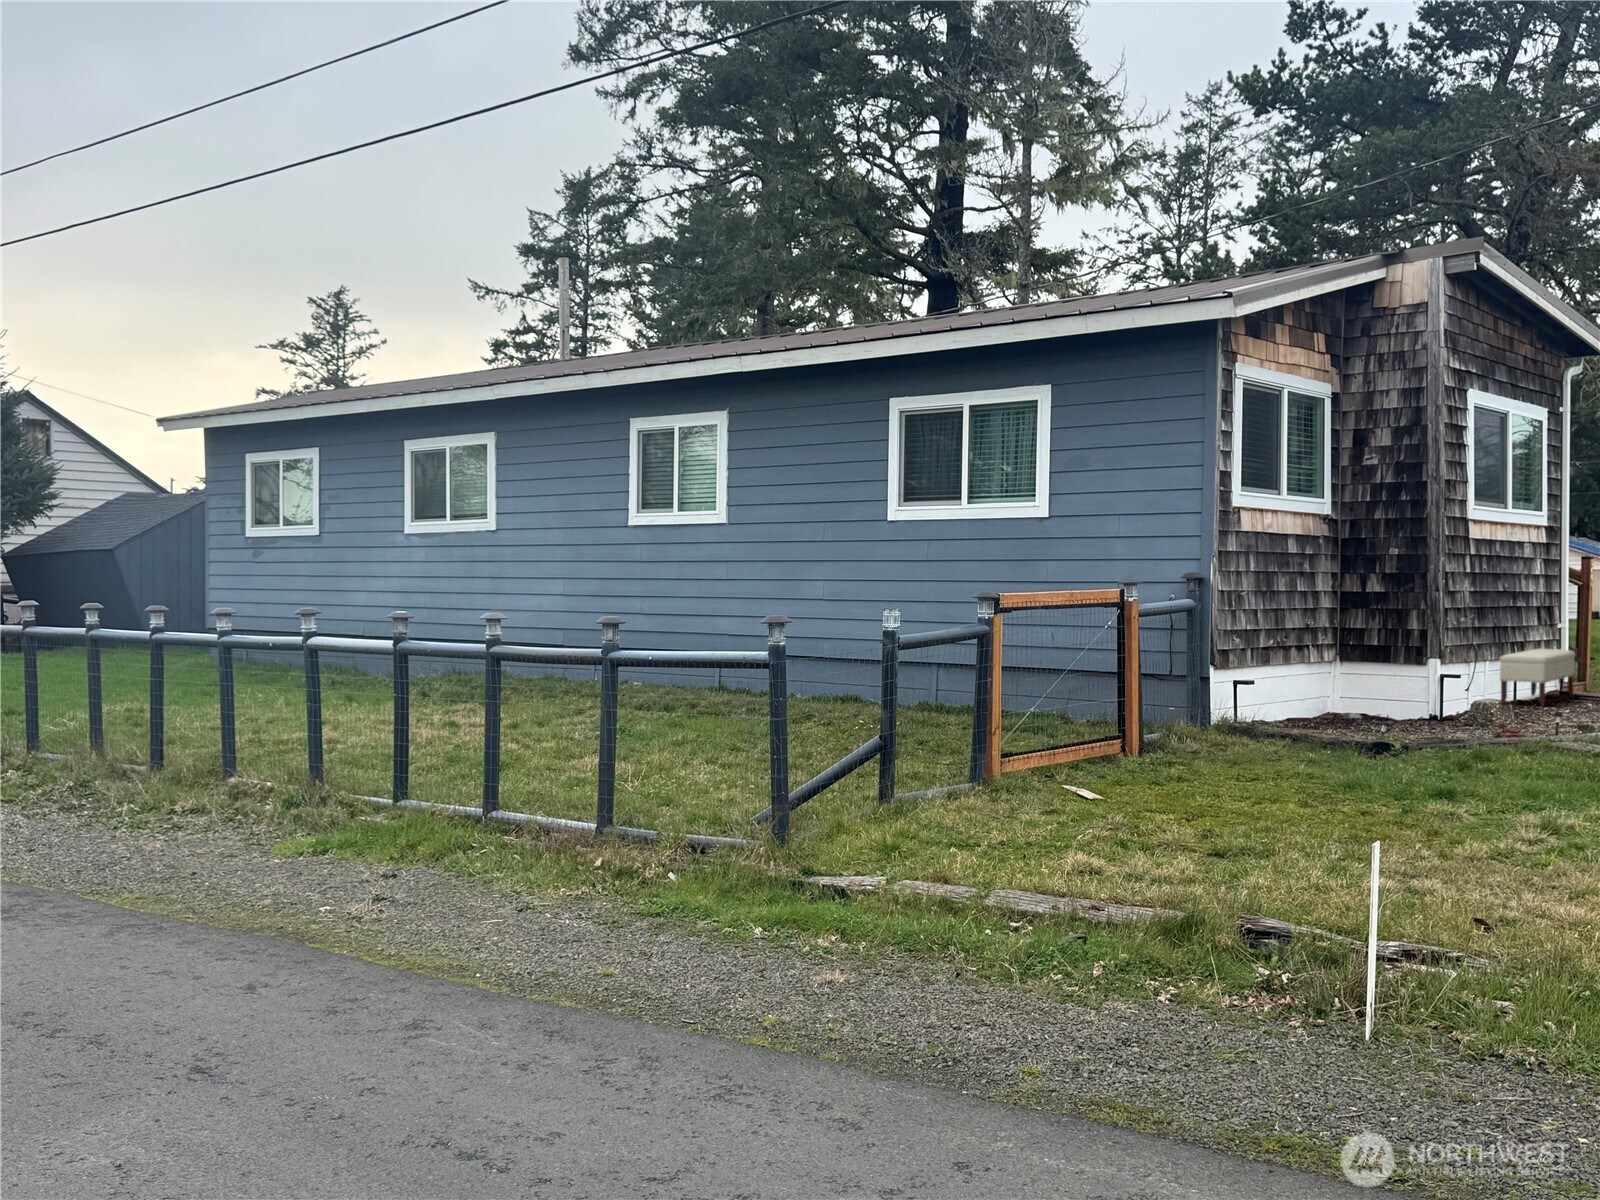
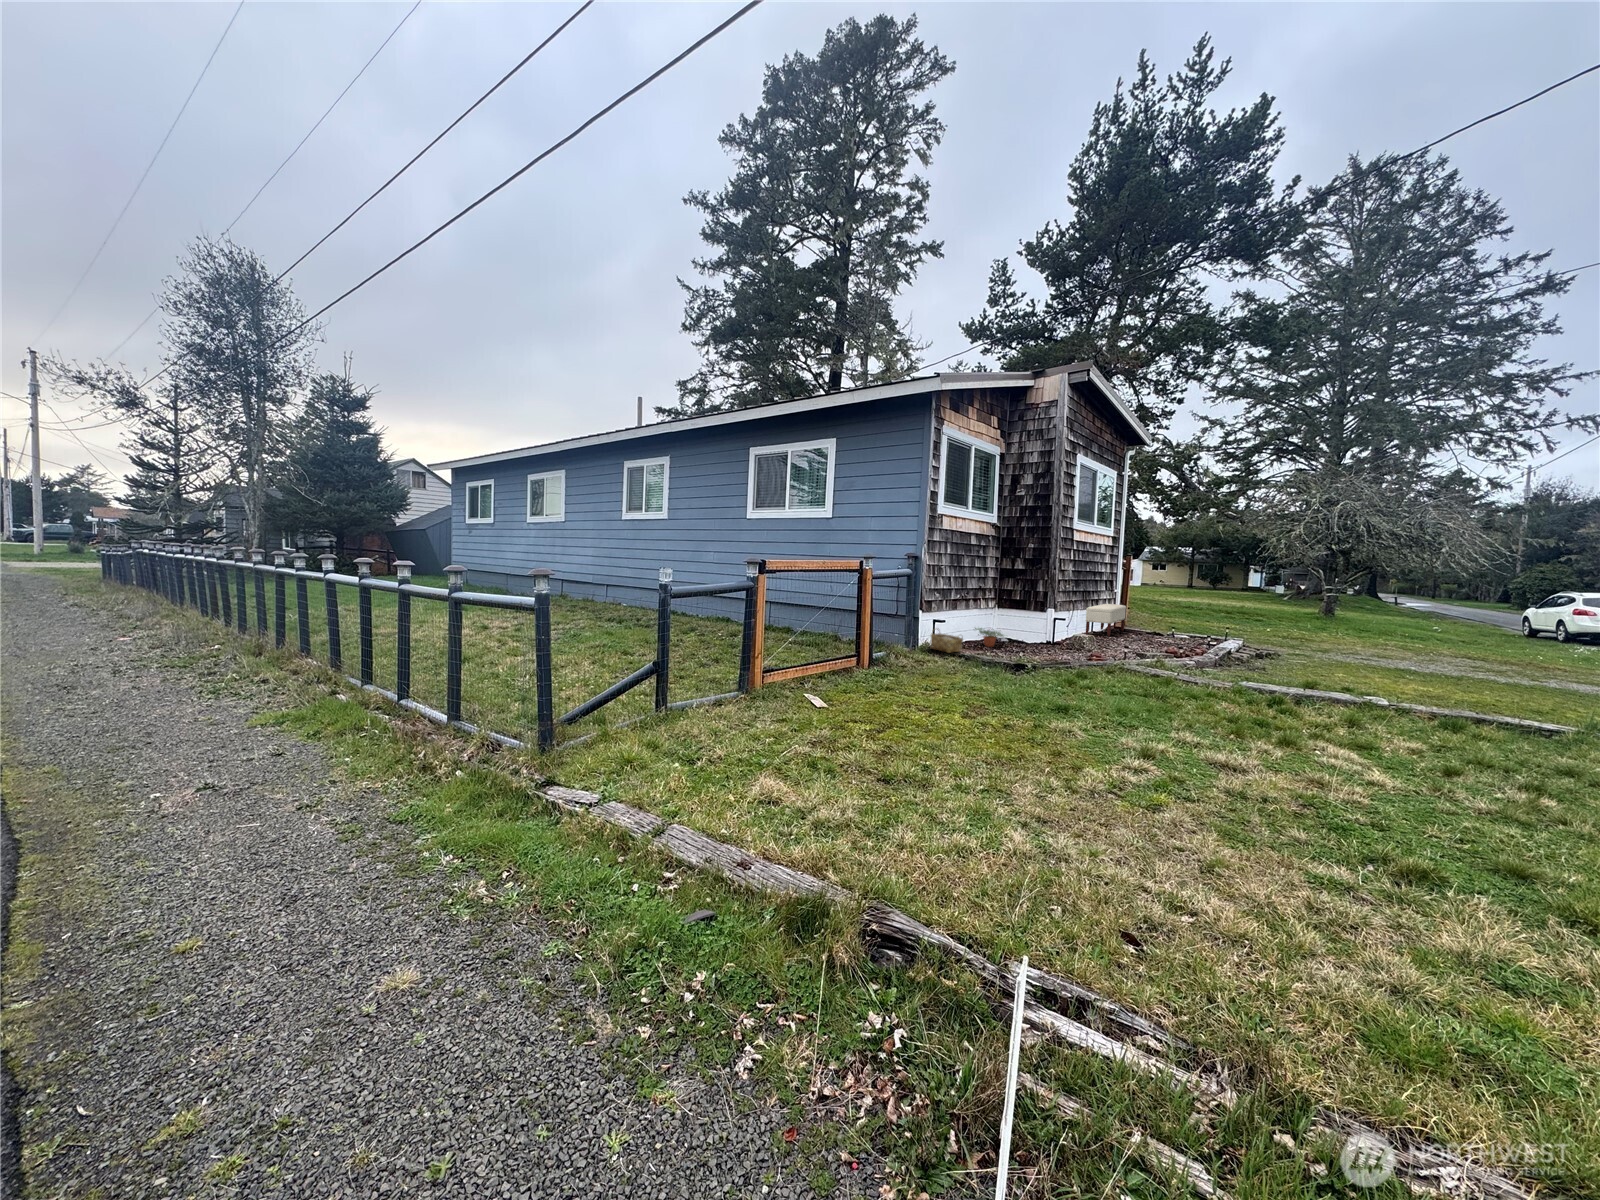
potted plant: none [1296,692,1360,726] -> present [975,628,1004,647]
woven basket: none [1229,695,1285,735] -> present [930,633,963,653]

